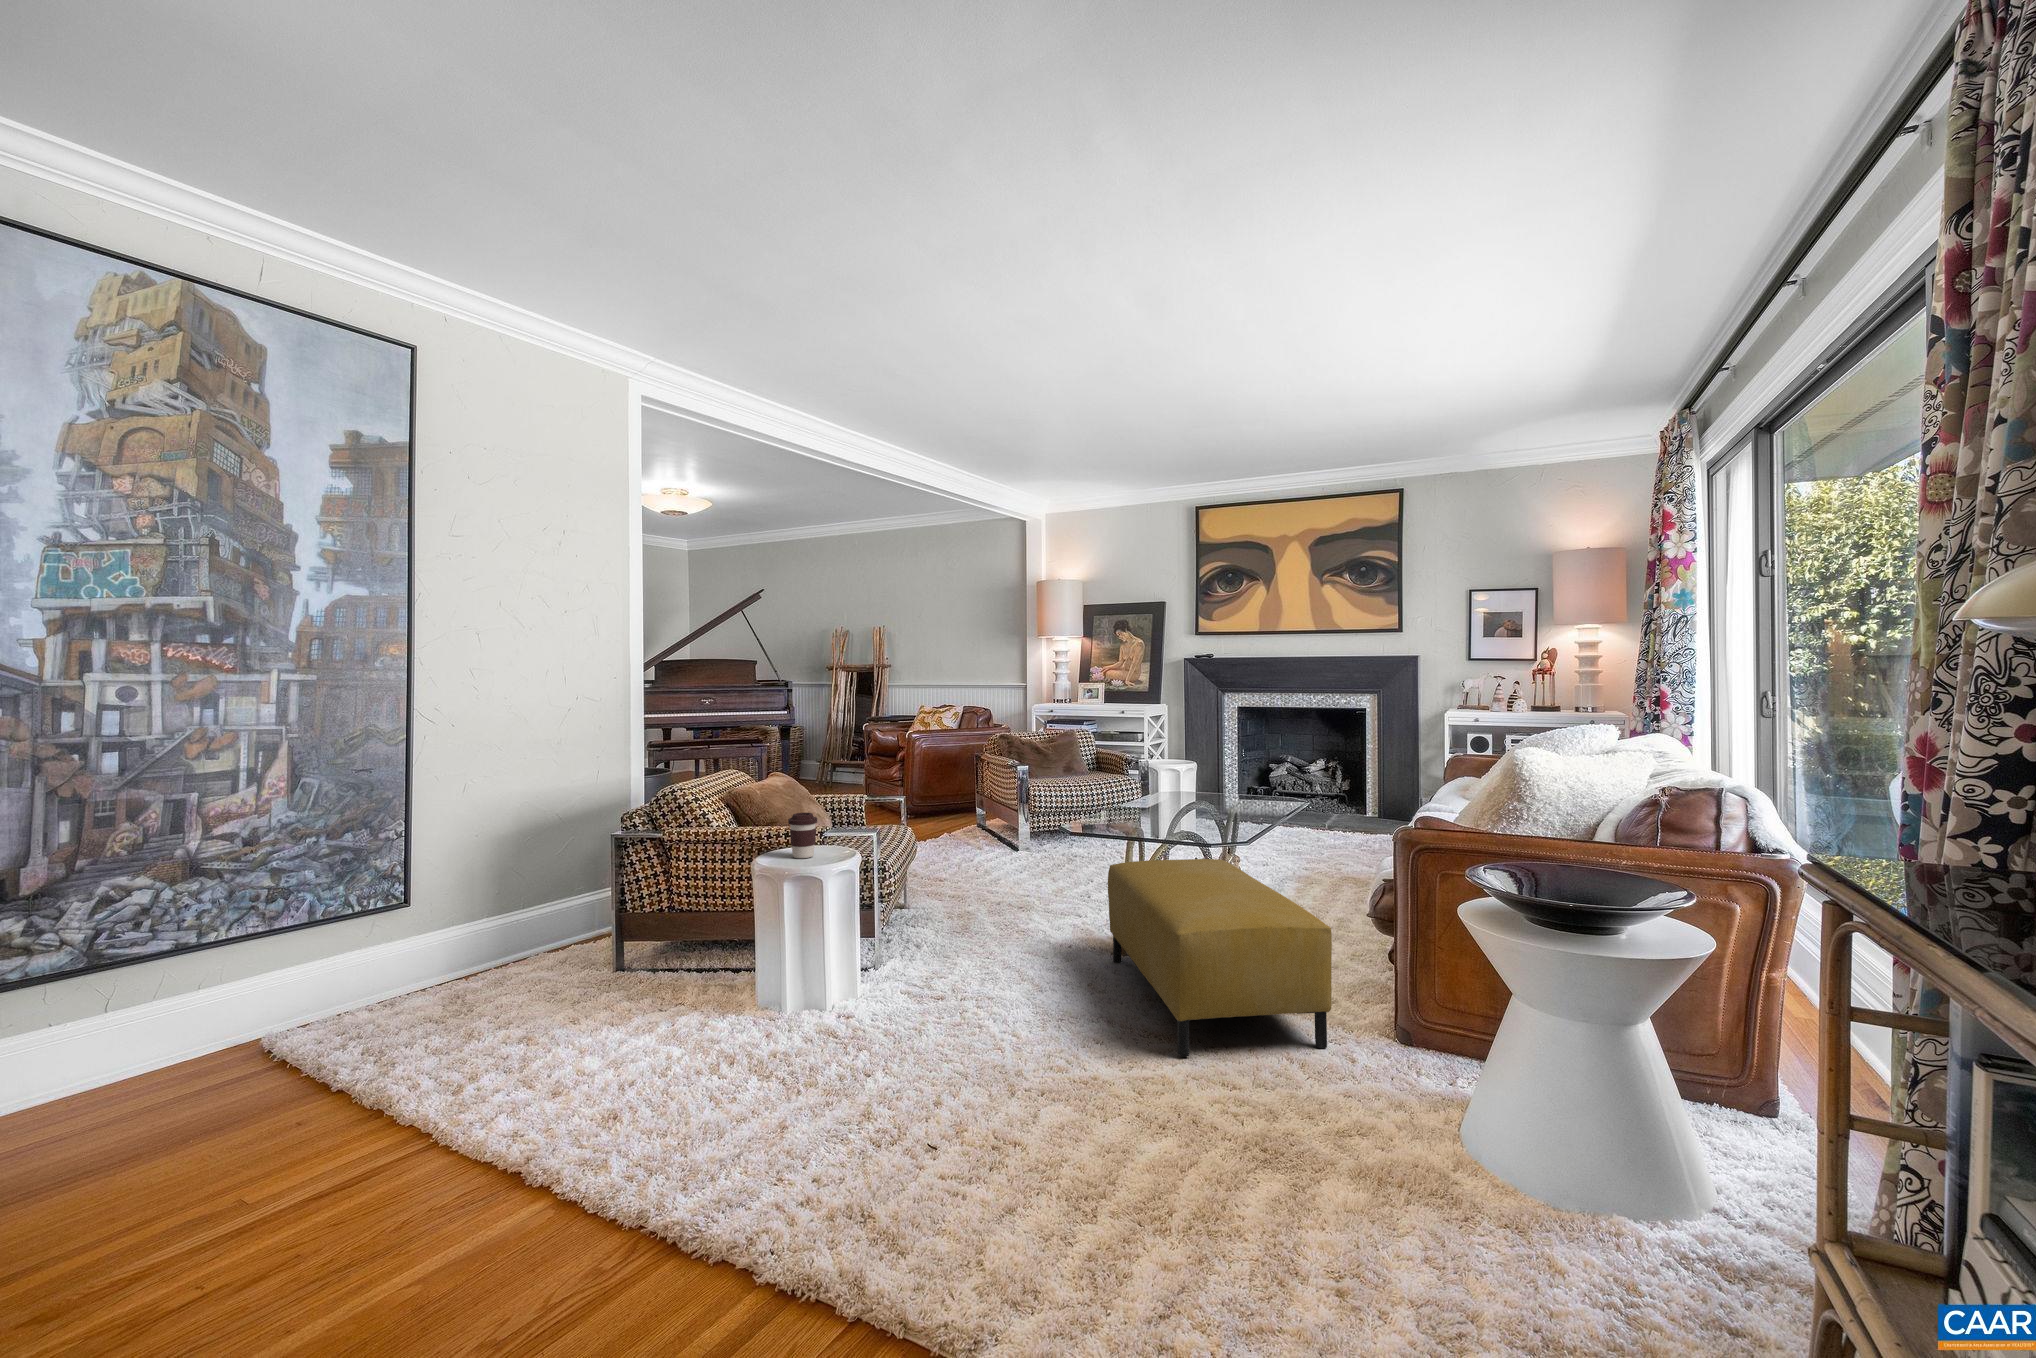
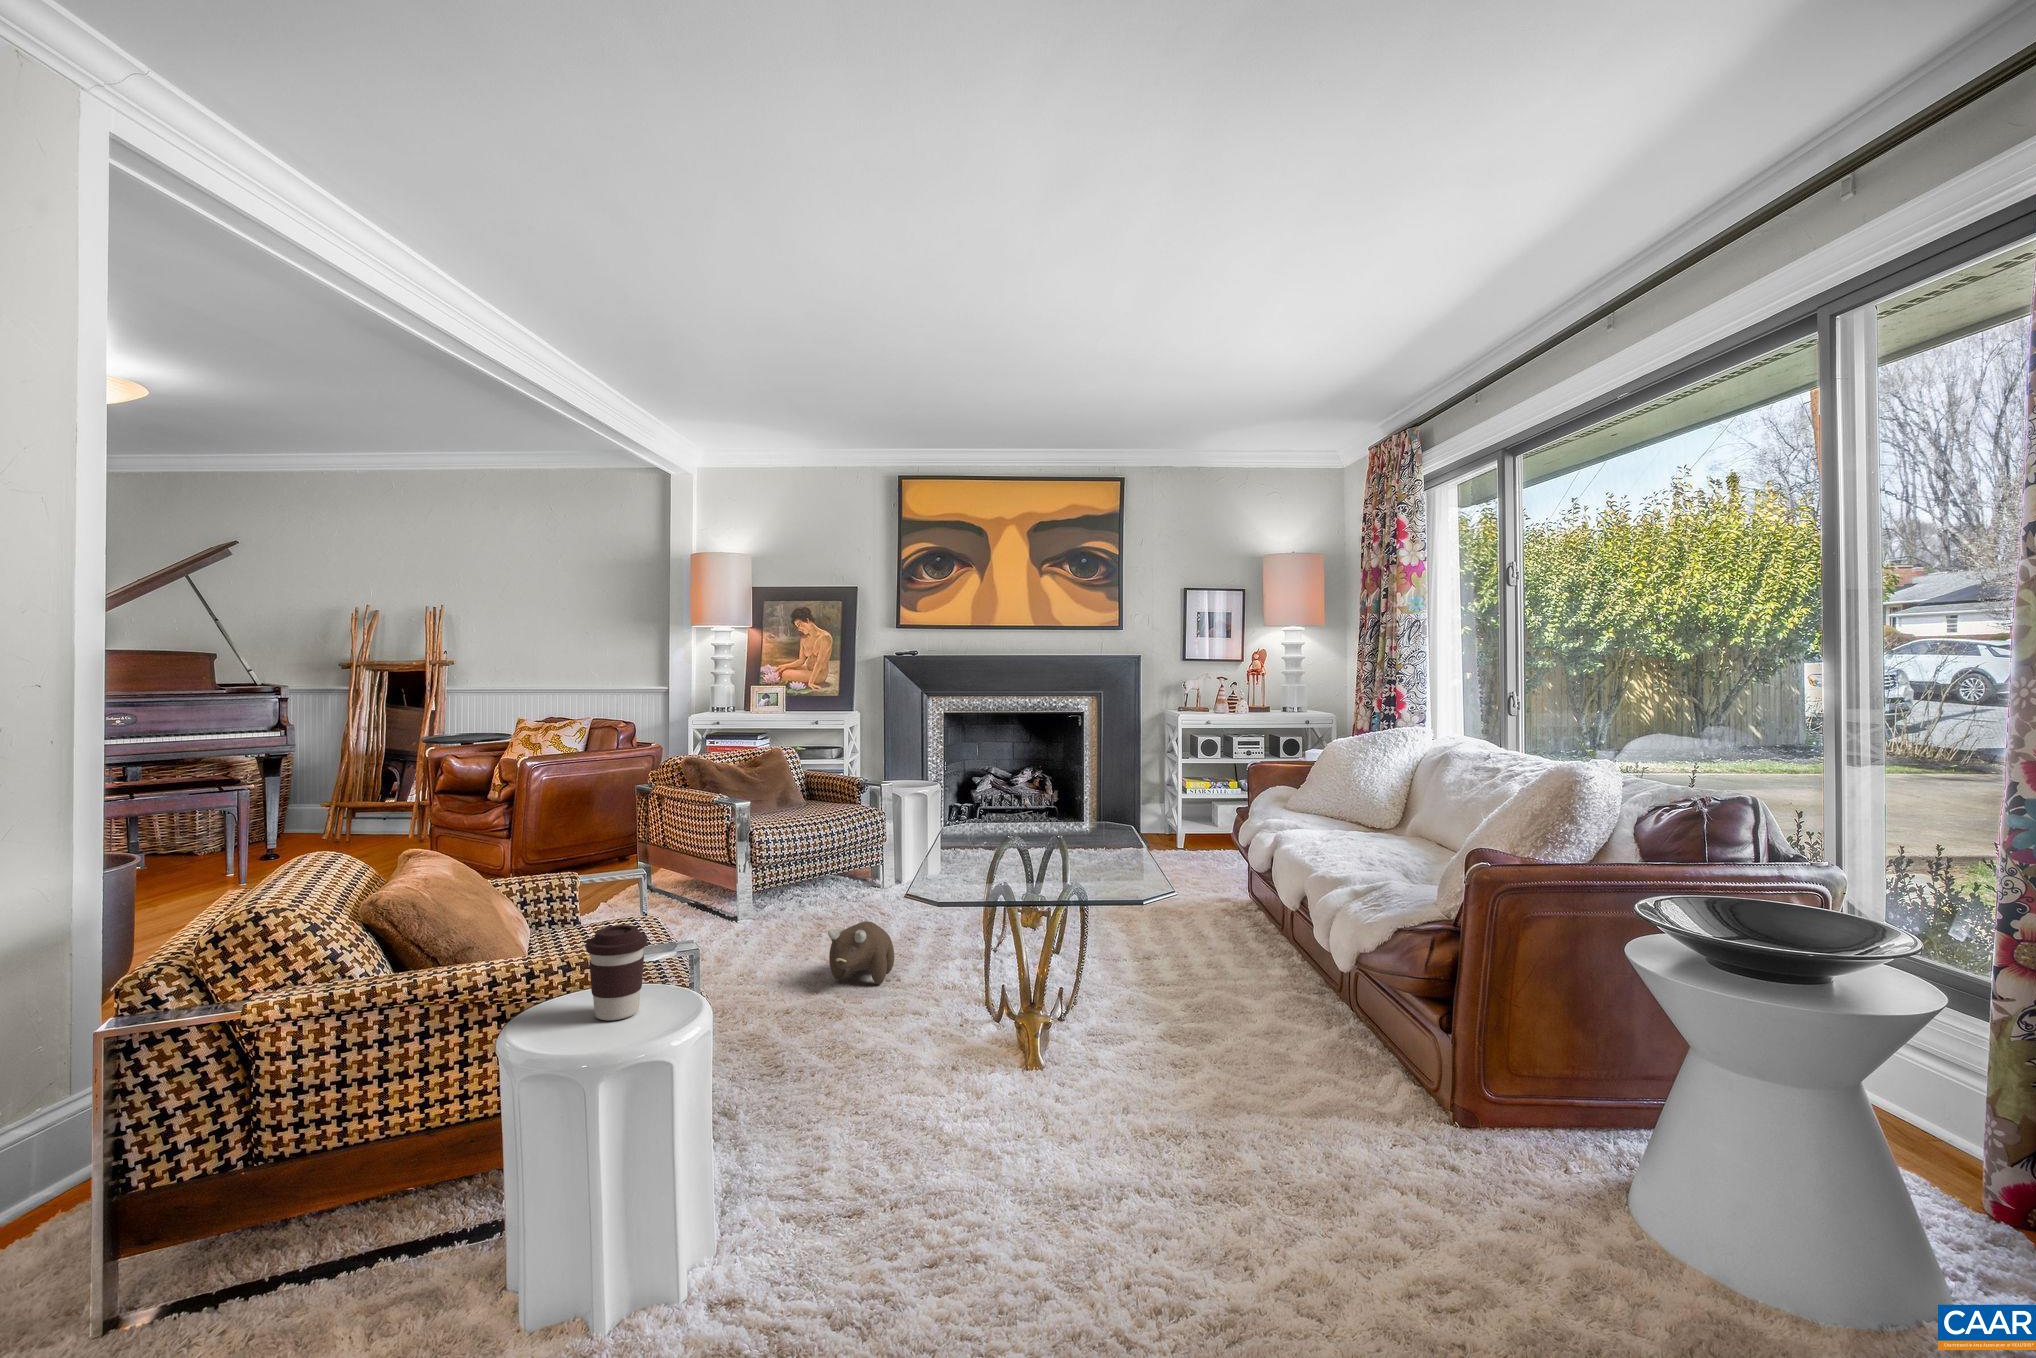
plush toy: none [1017,854,1072,899] -> present [828,921,894,985]
ottoman: present [1108,859,1332,1057] -> none [1070,912,1495,1242]

